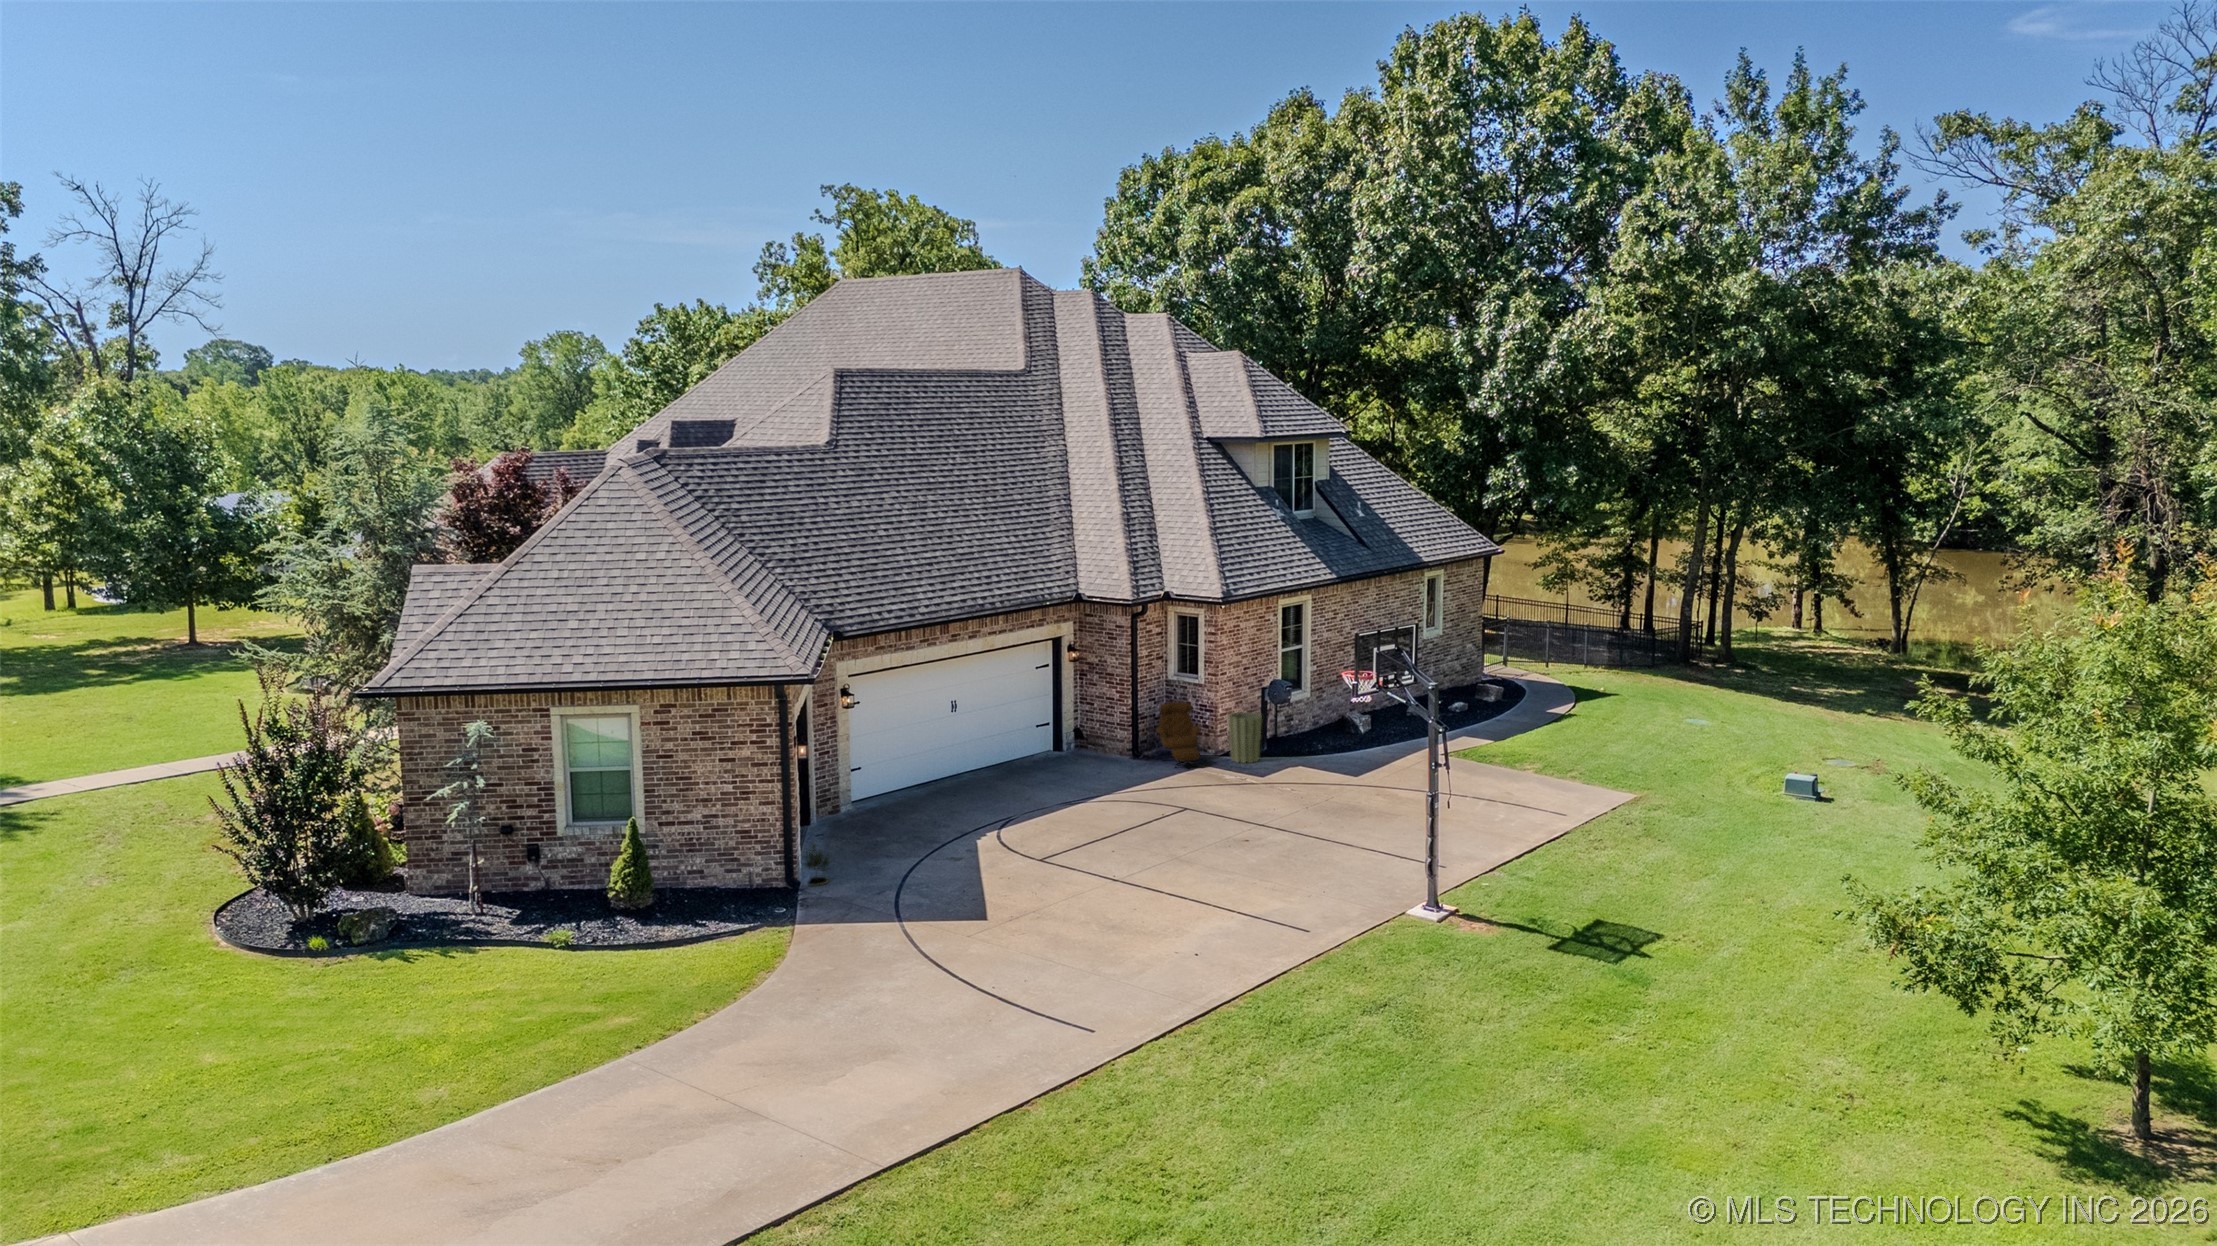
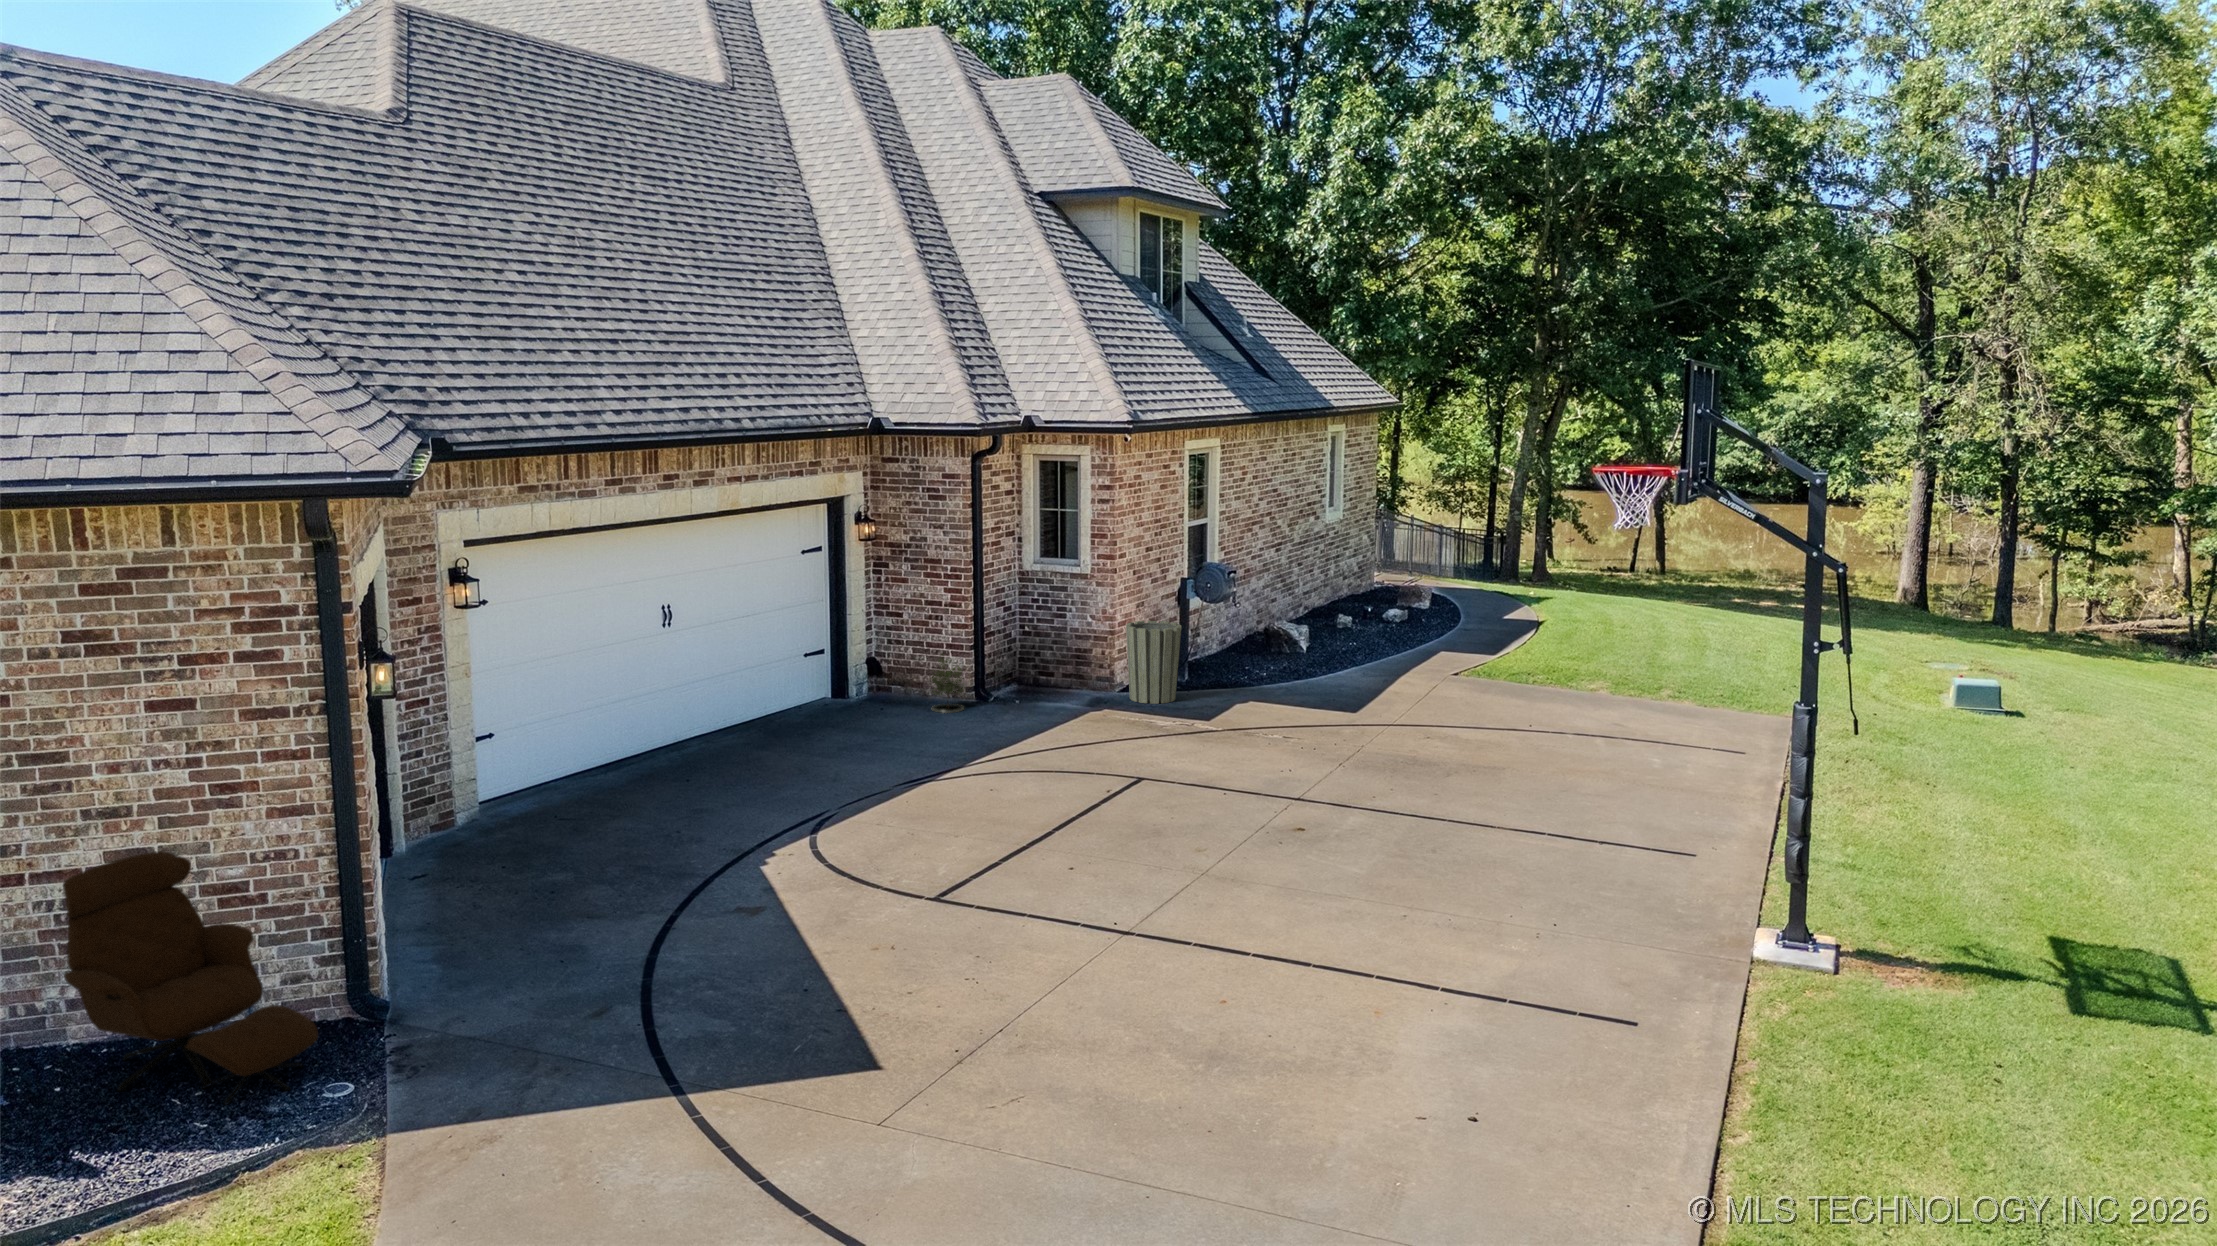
lounge chair: present [1156,702,1201,766] -> present [63,850,318,1105]
potted tree: present [804,843,829,886] -> present [932,655,965,713]

